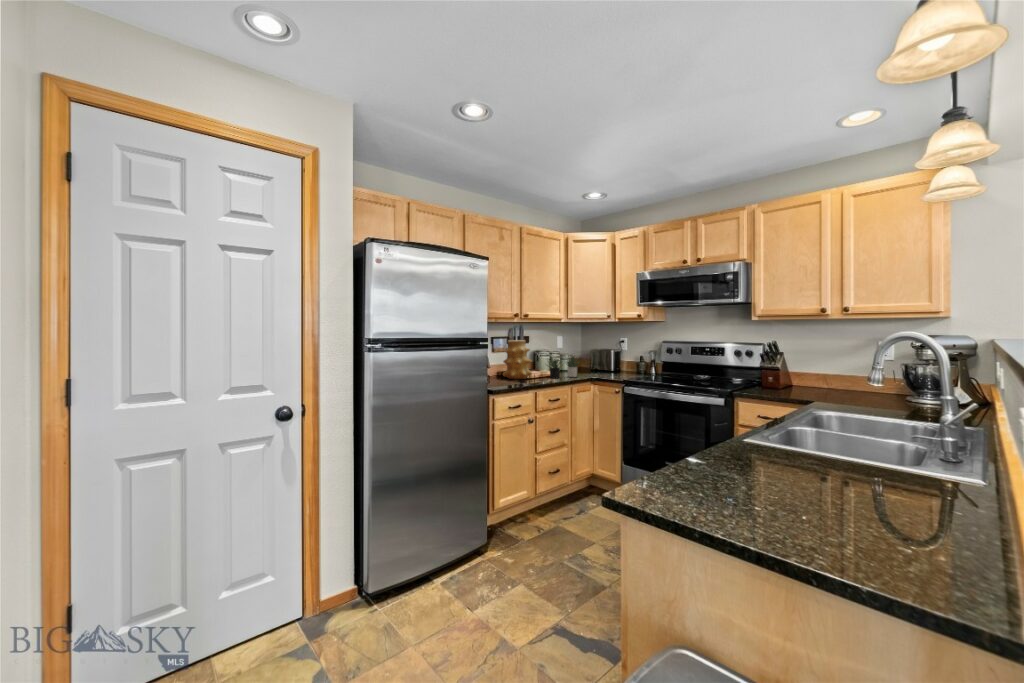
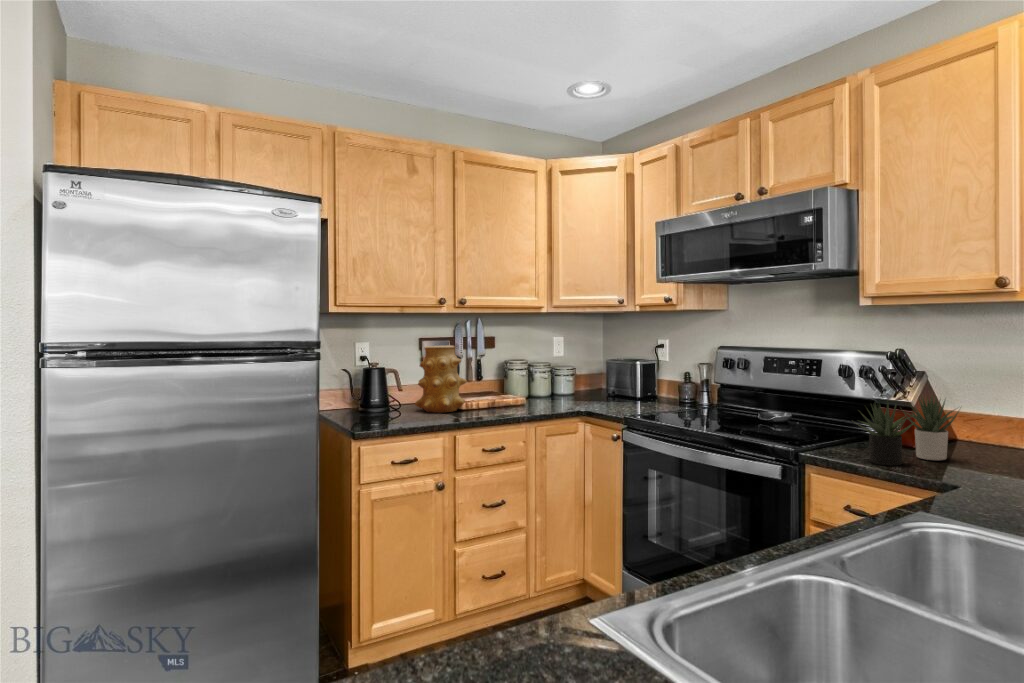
succulent plant: present [549,356,579,379] -> present [855,397,959,466]

